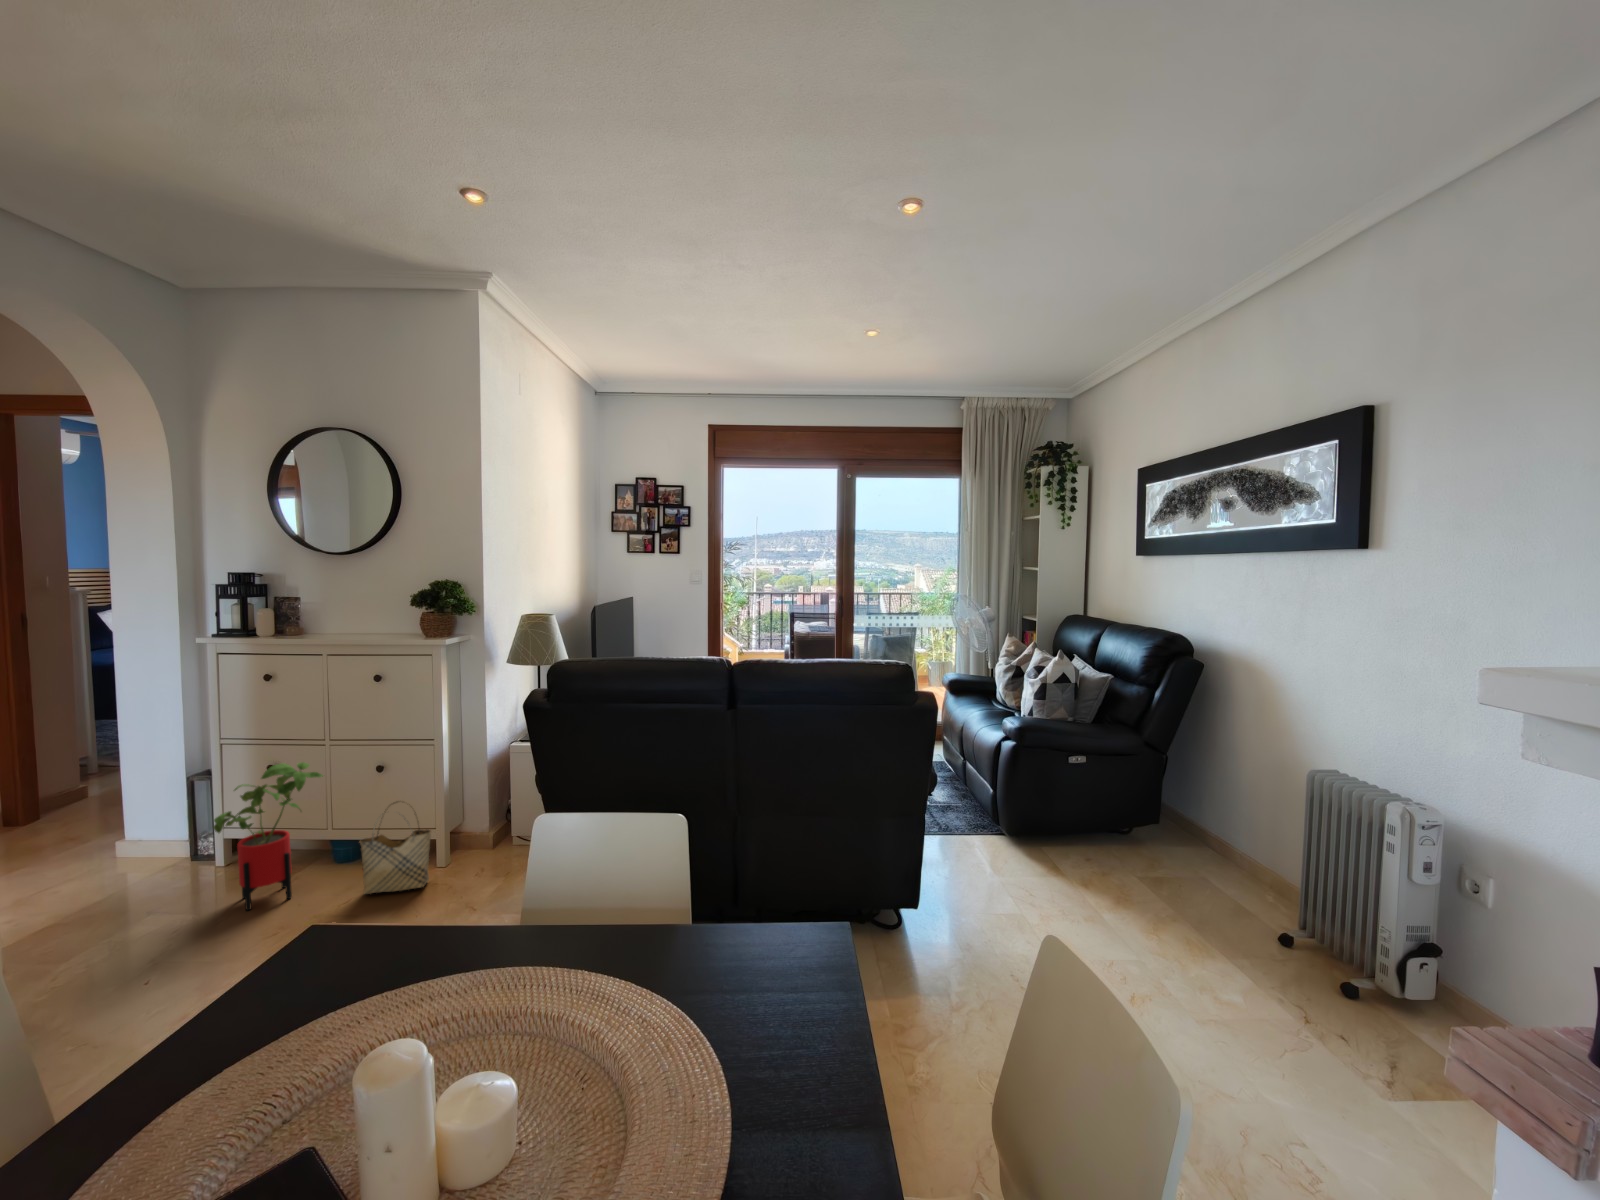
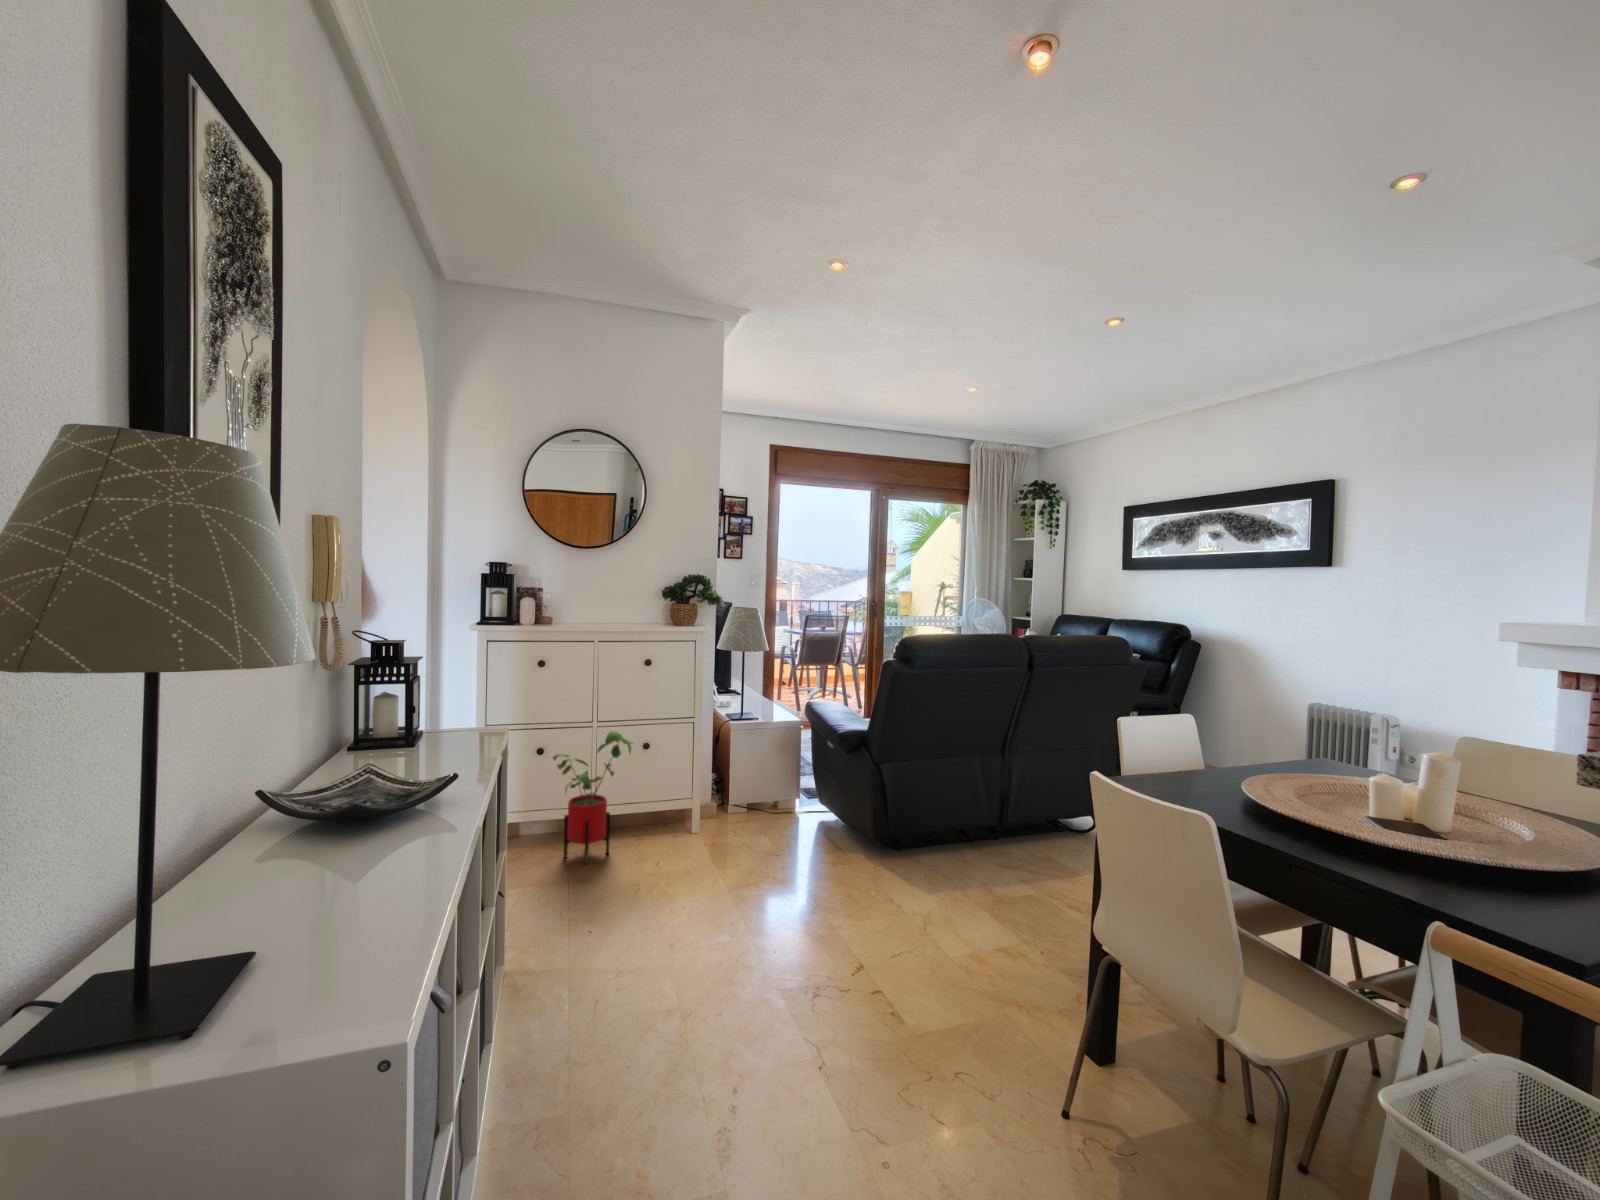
woven basket: present [360,801,431,894] -> none [665,764,715,844]

